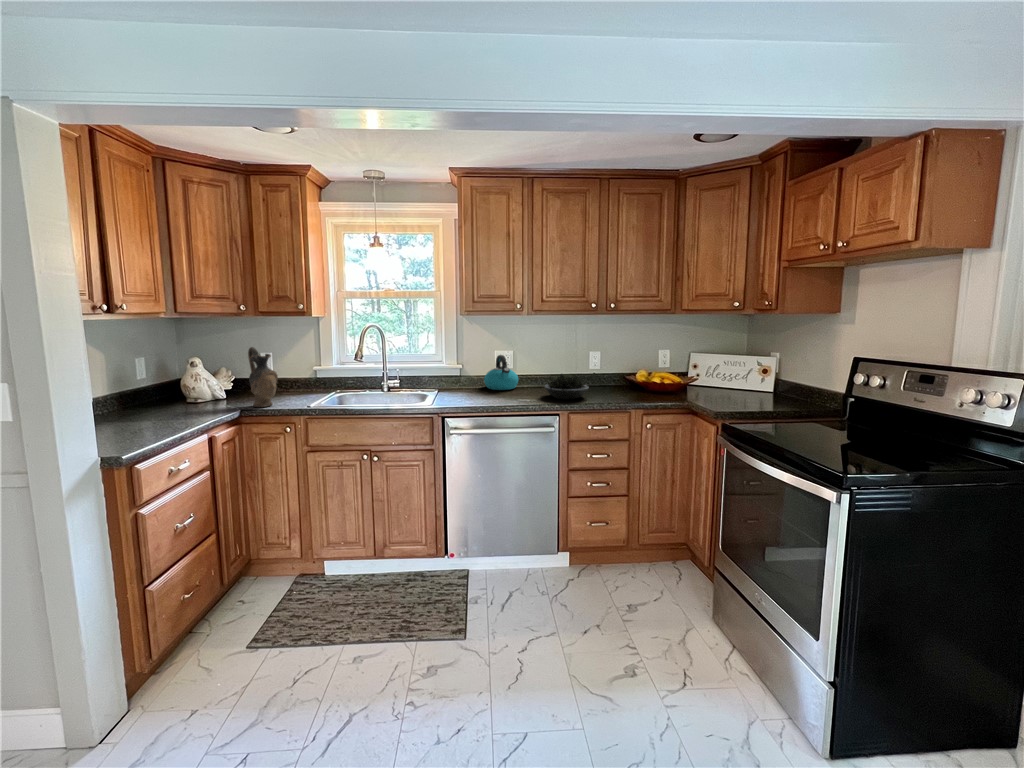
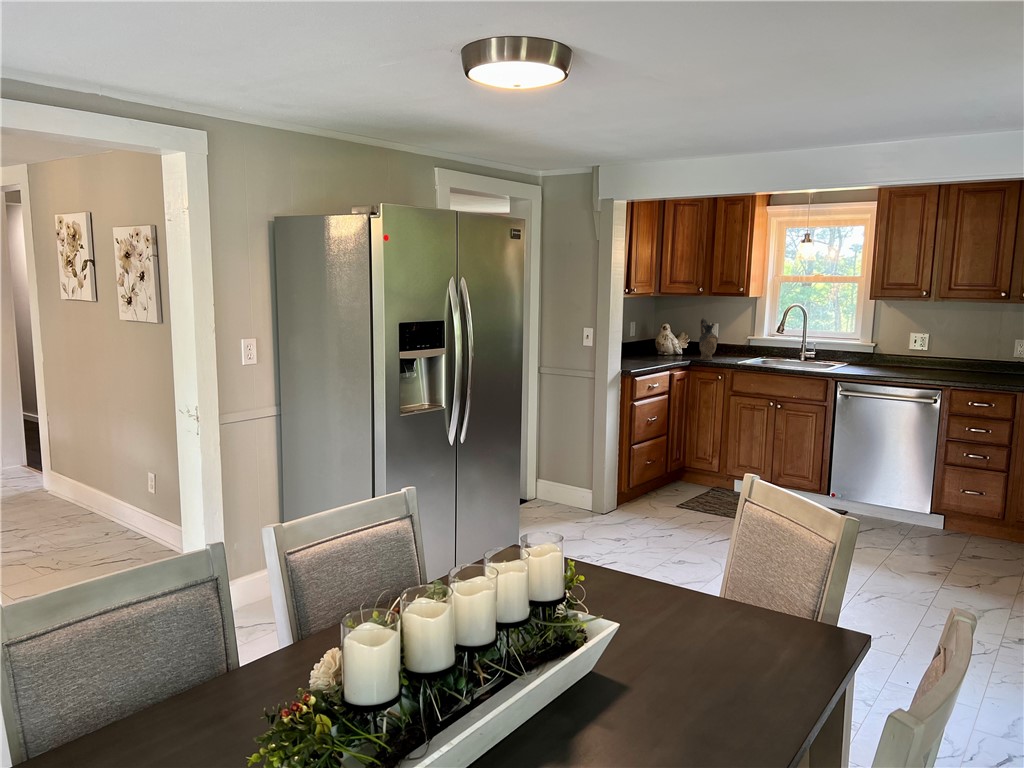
kettle: present [484,355,518,390] -> none [892,337,928,368]
succulent plant: present [544,374,589,399] -> none [941,355,989,378]

